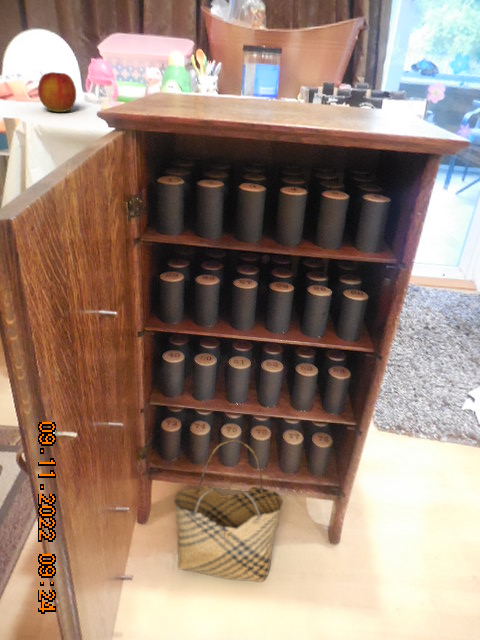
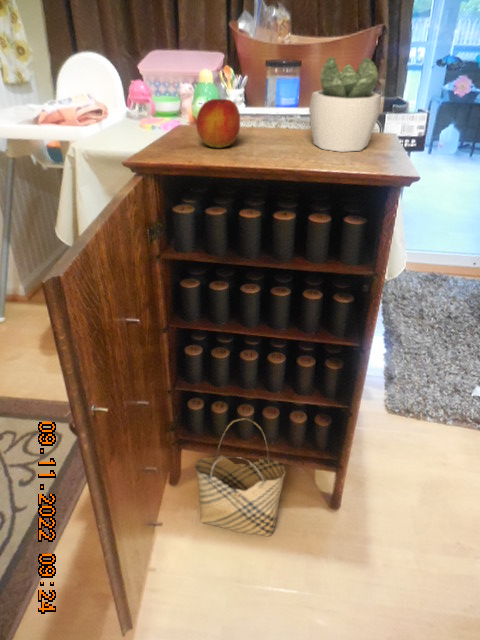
succulent plant: none [317,7,401,120] -> present [309,57,381,152]
apple: present [38,72,76,112] -> present [196,99,240,148]

